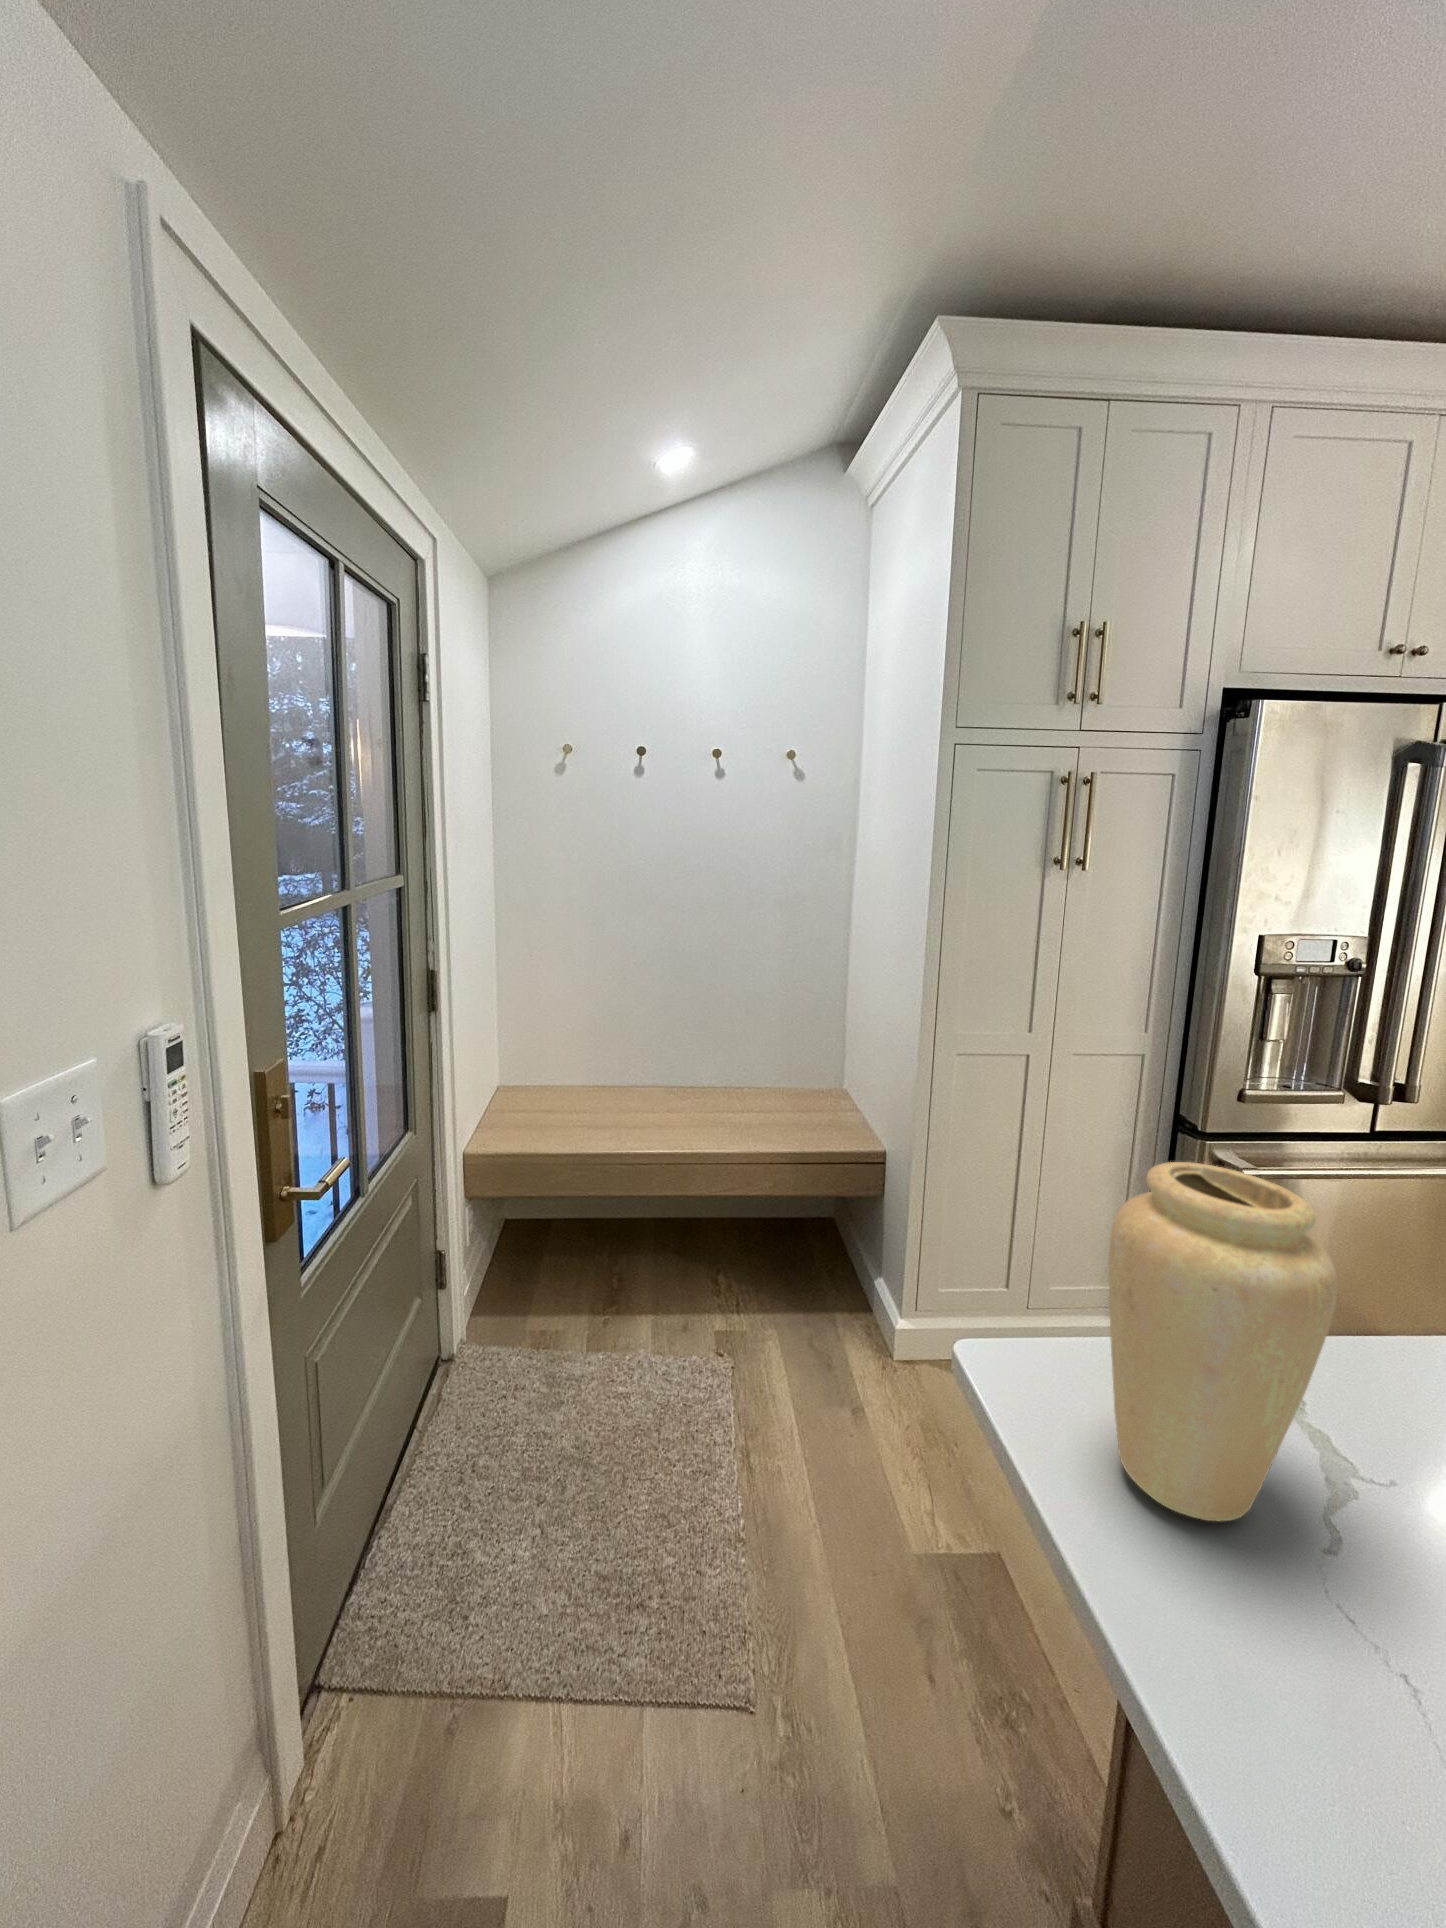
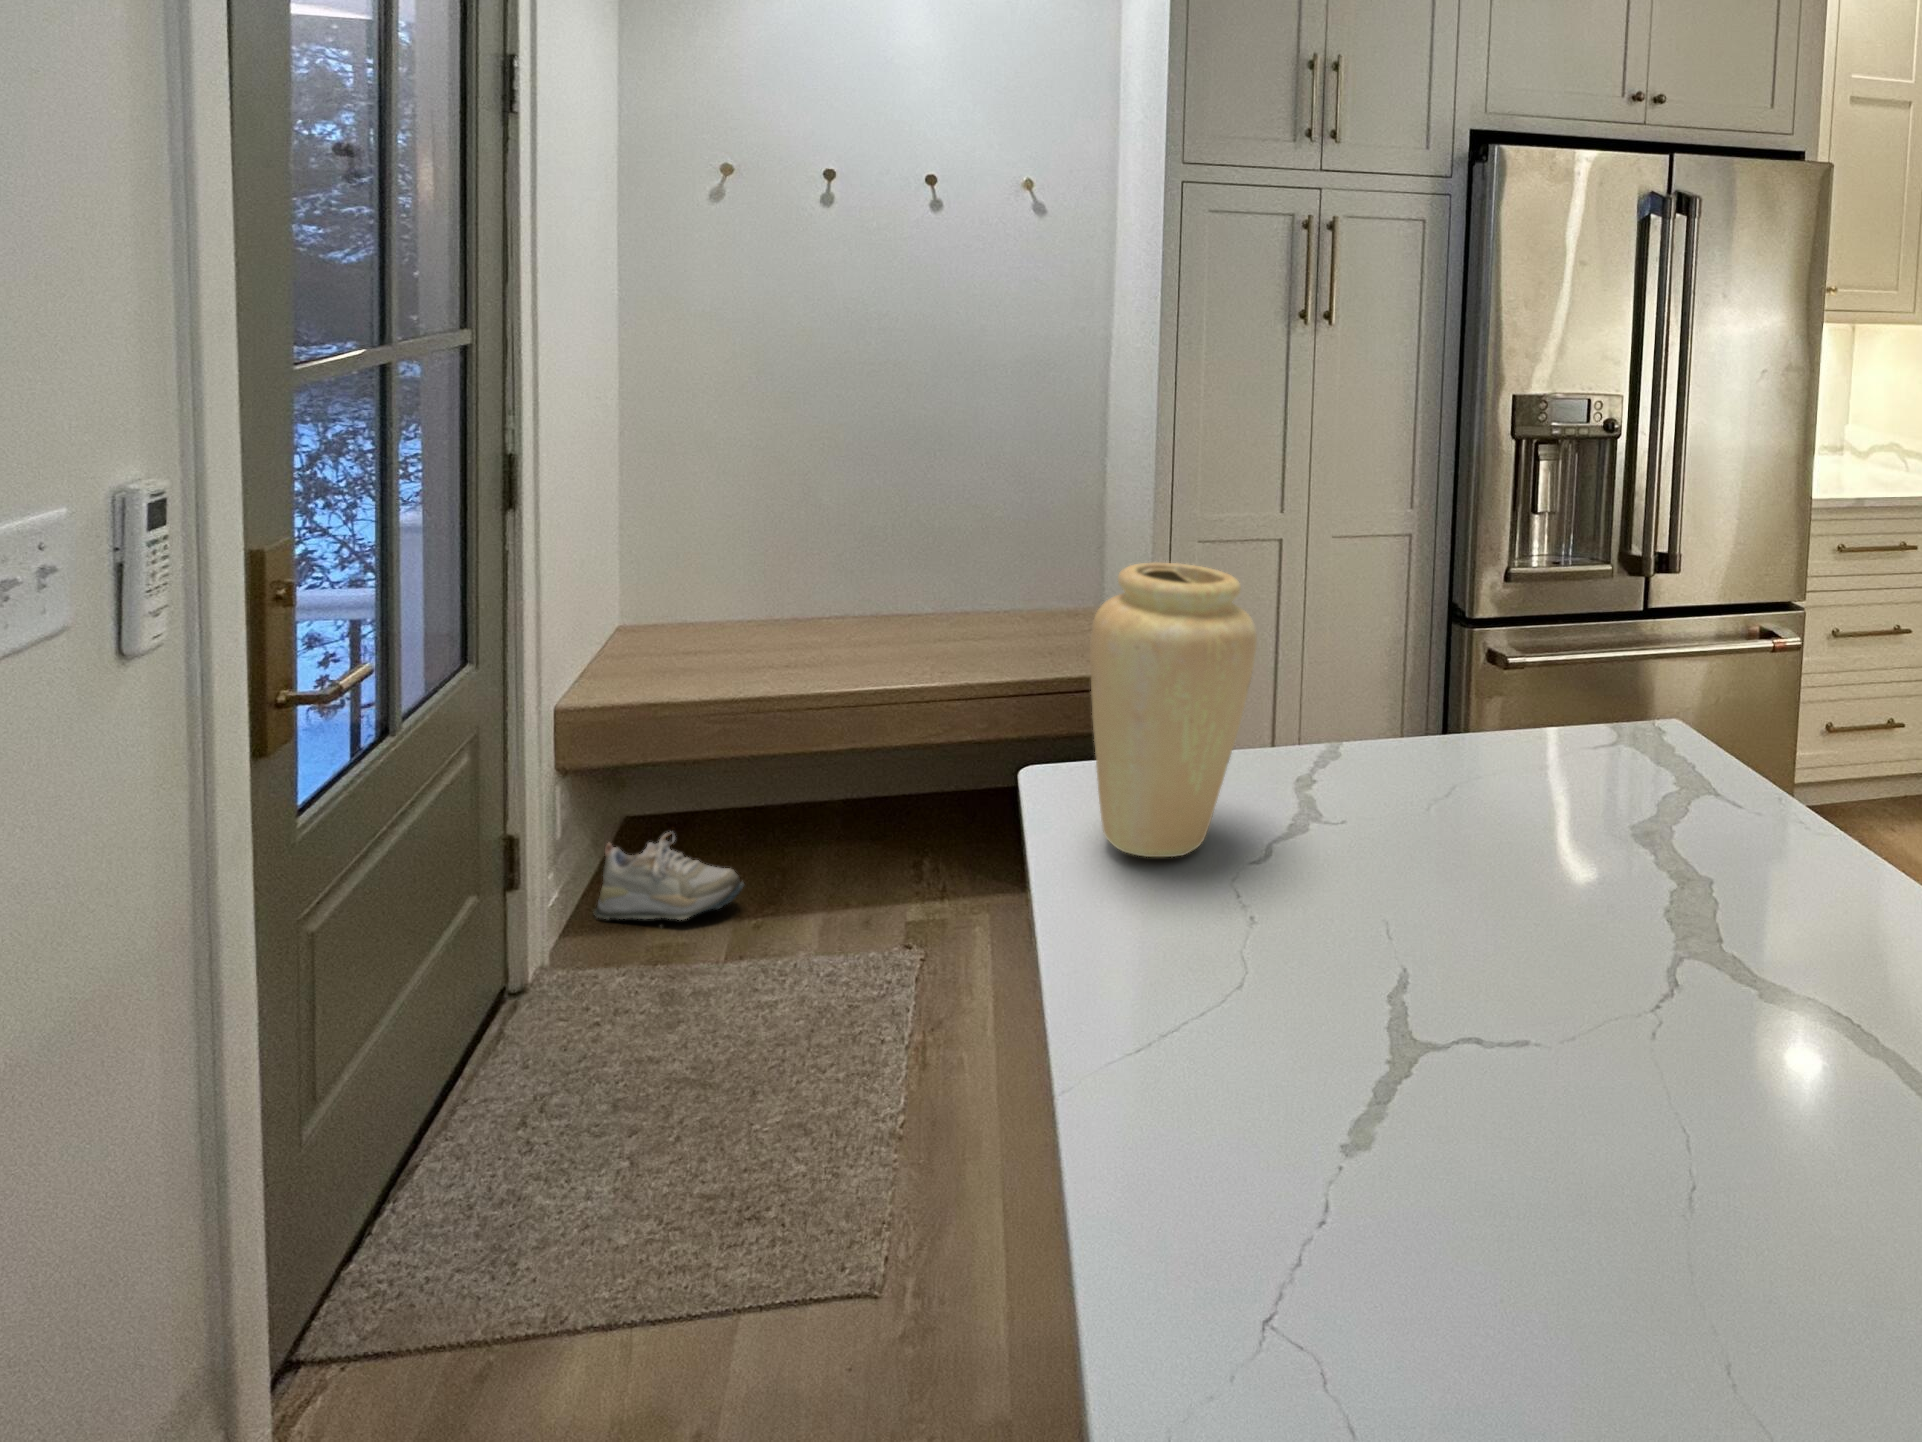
shoe: none [491,1234,596,1312] -> present [594,832,744,919]

